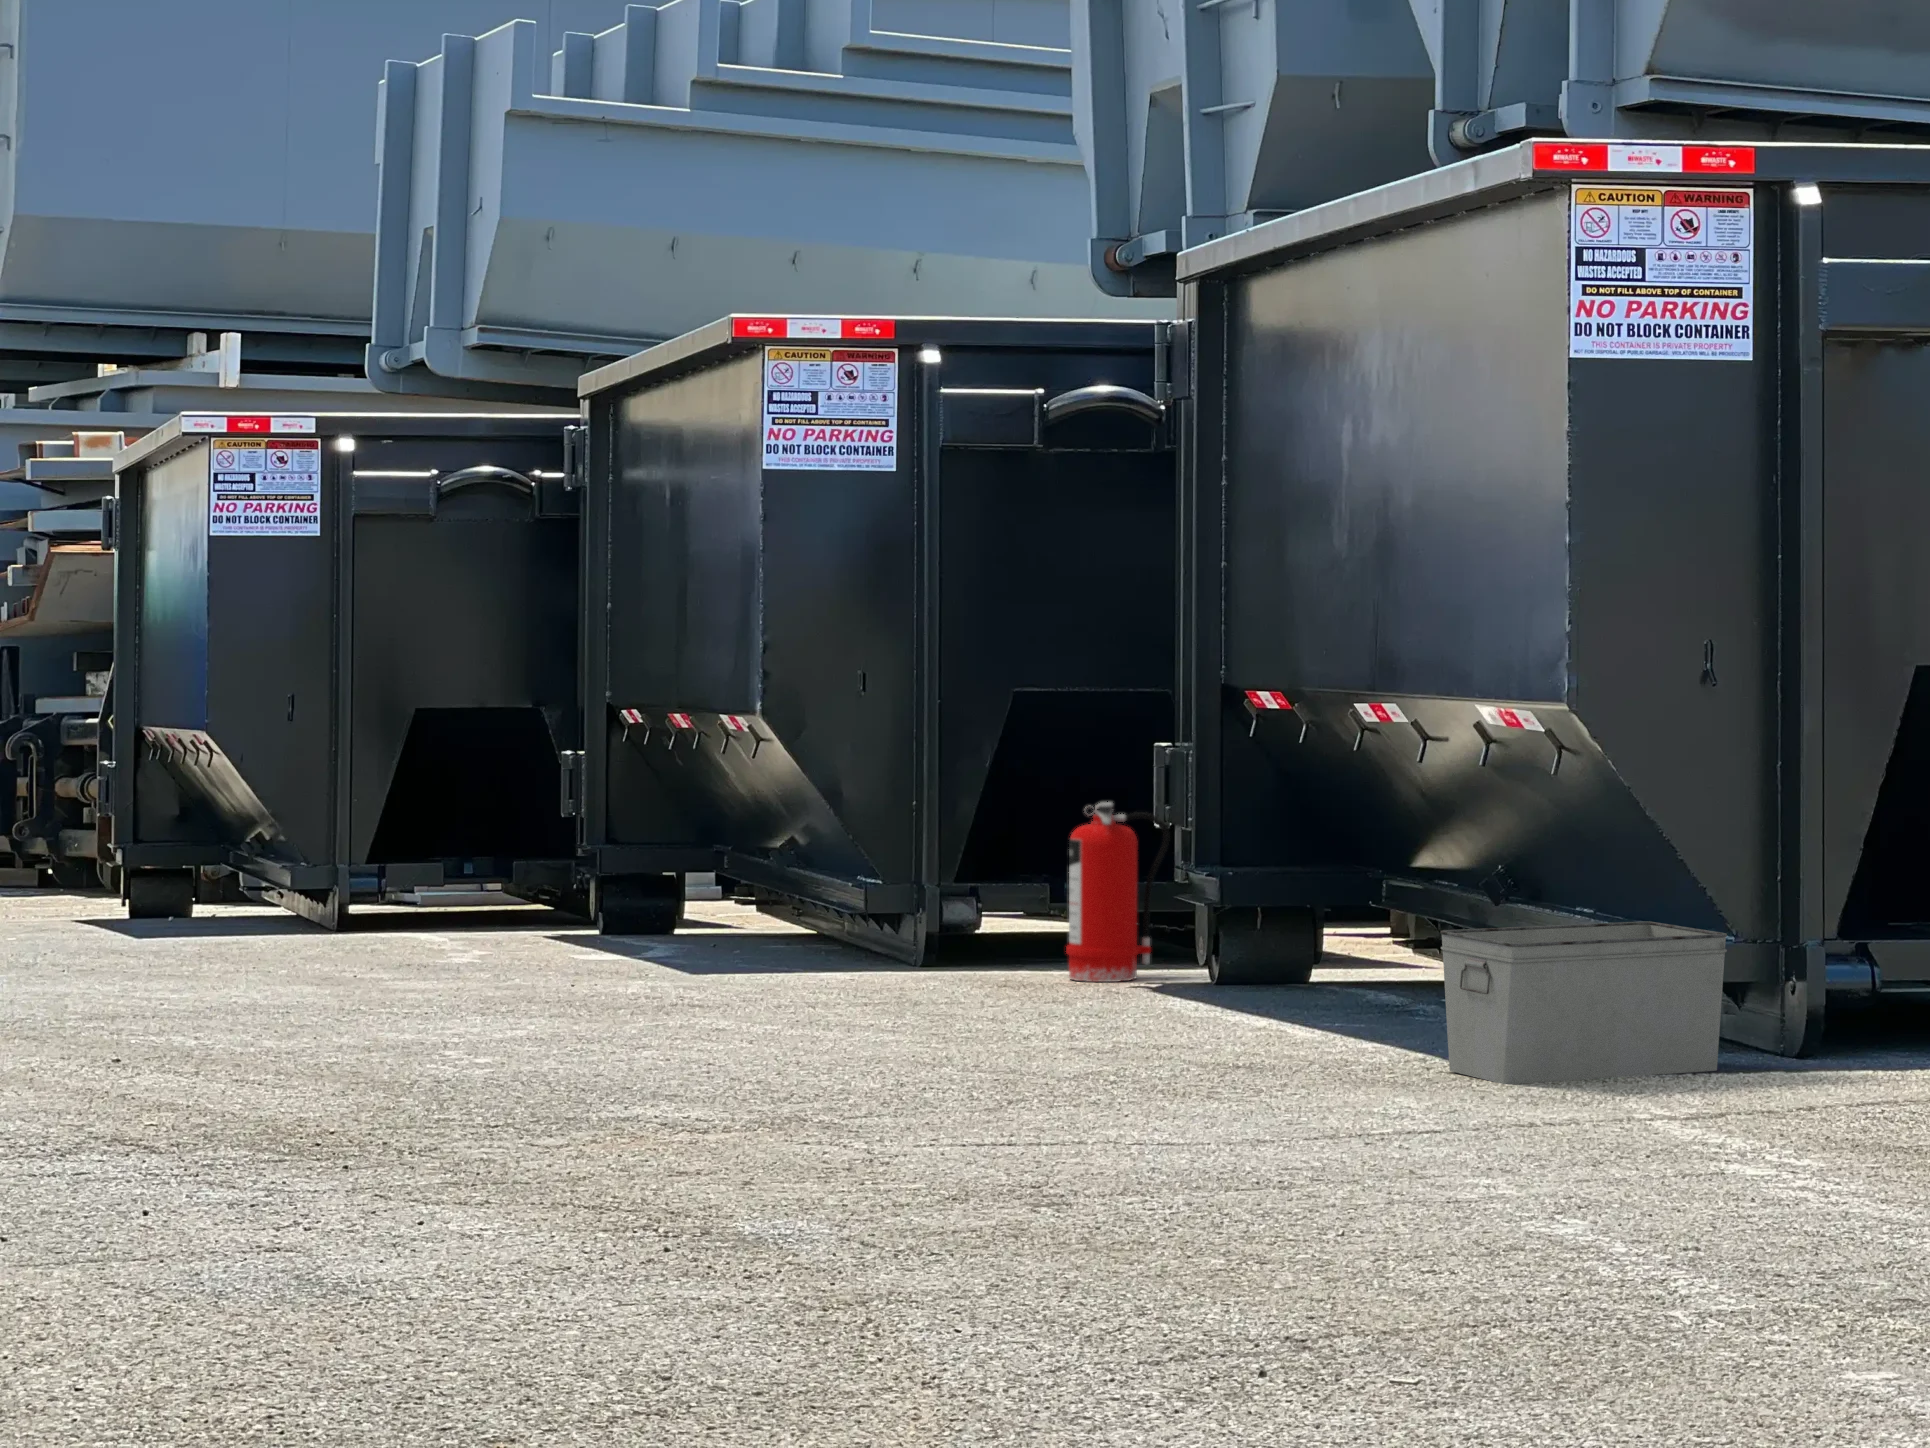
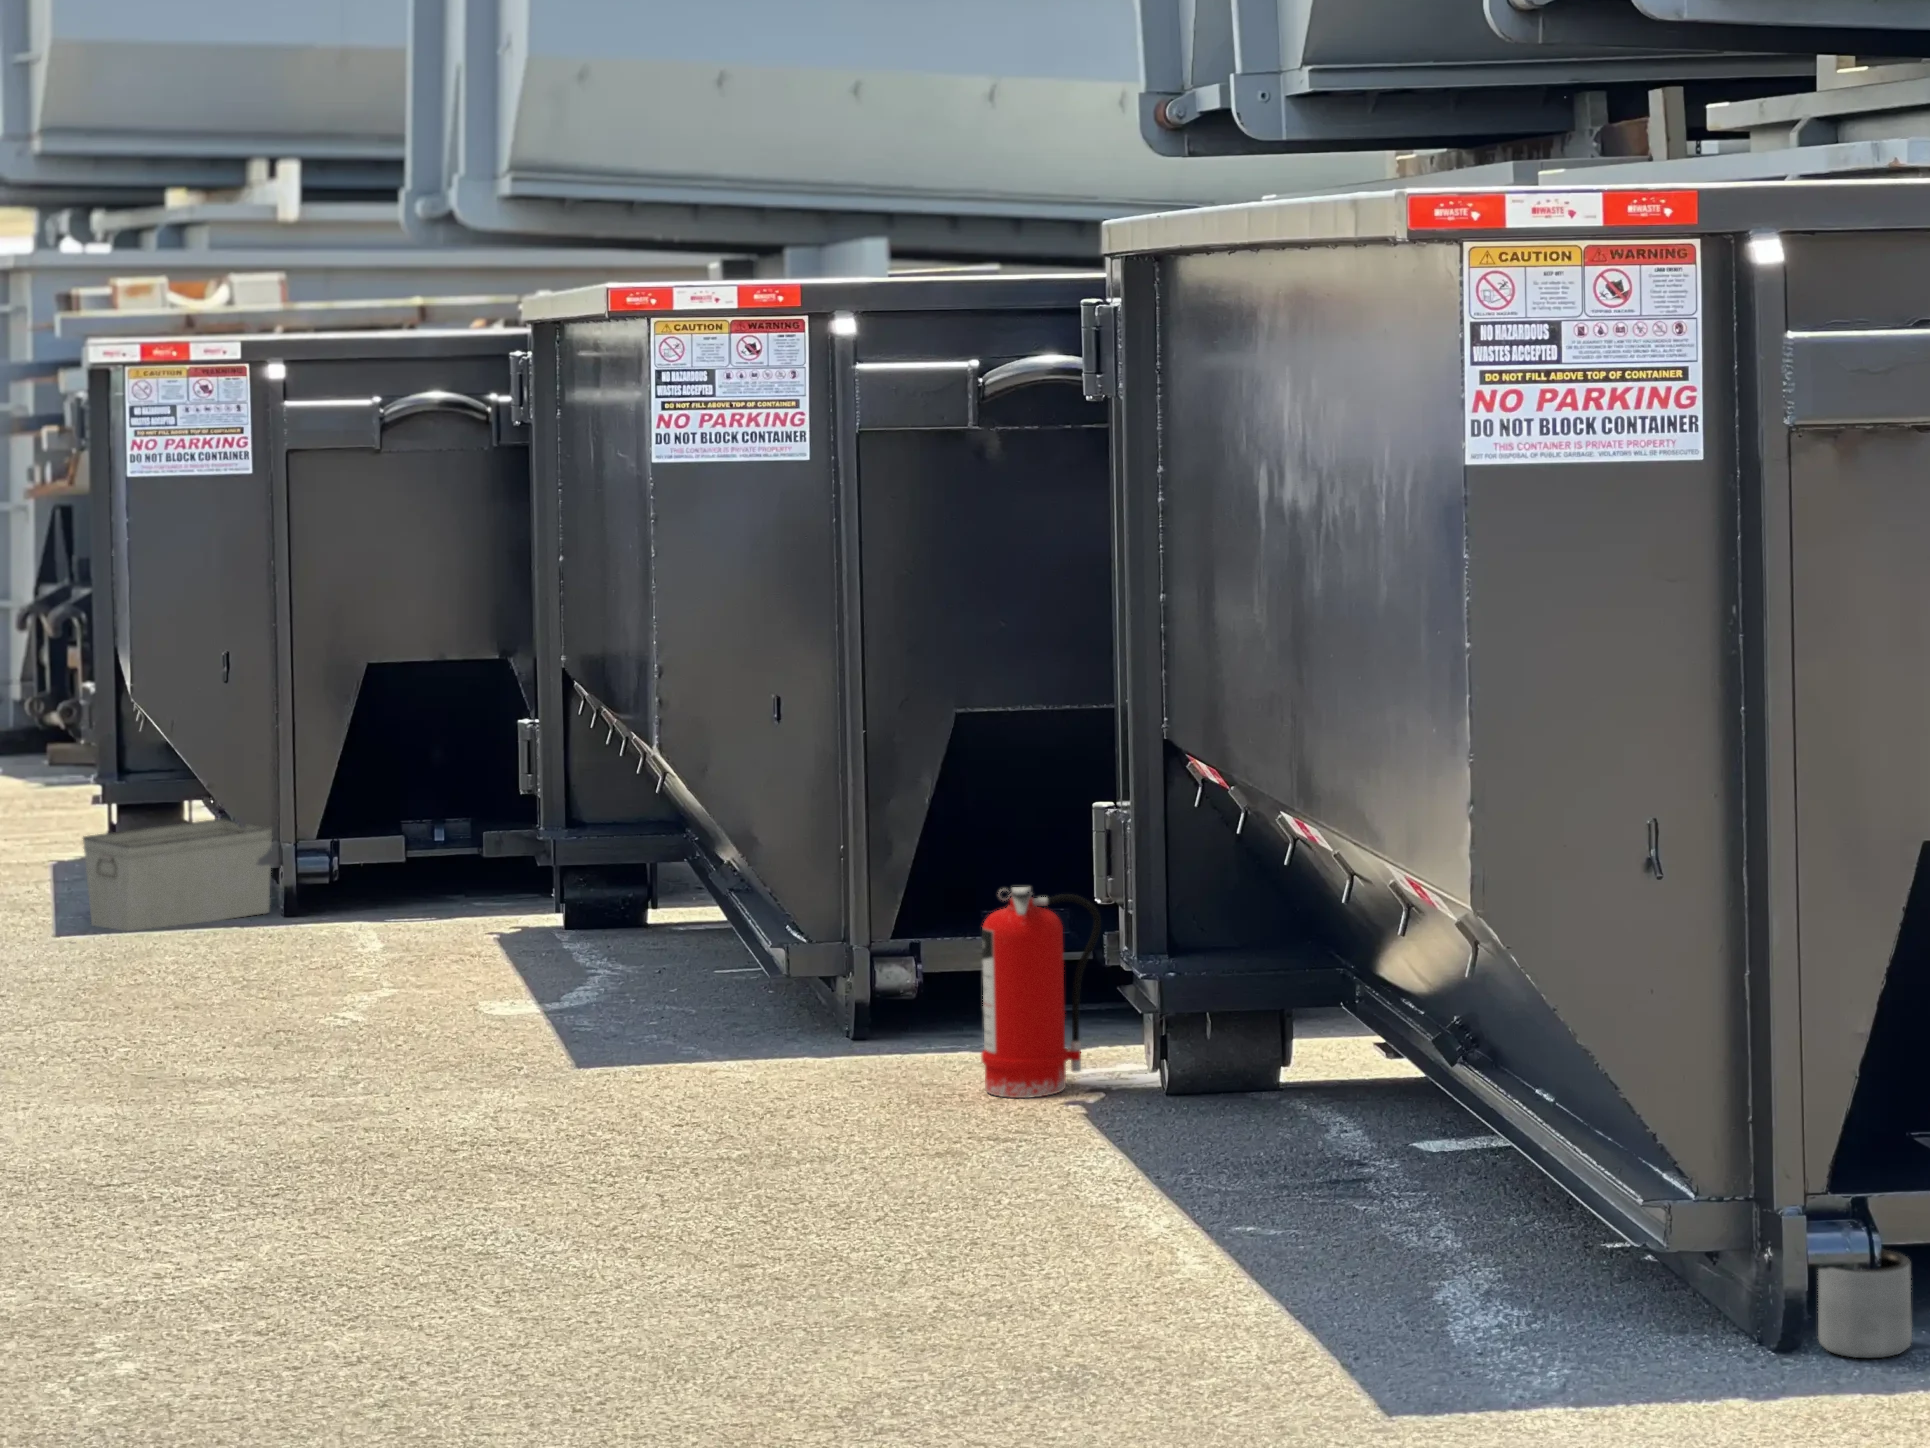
storage bin: present [1440,921,1727,1084] -> present [83,818,272,931]
planter: none [1836,992,1911,1070] -> present [1818,1250,1912,1358]

